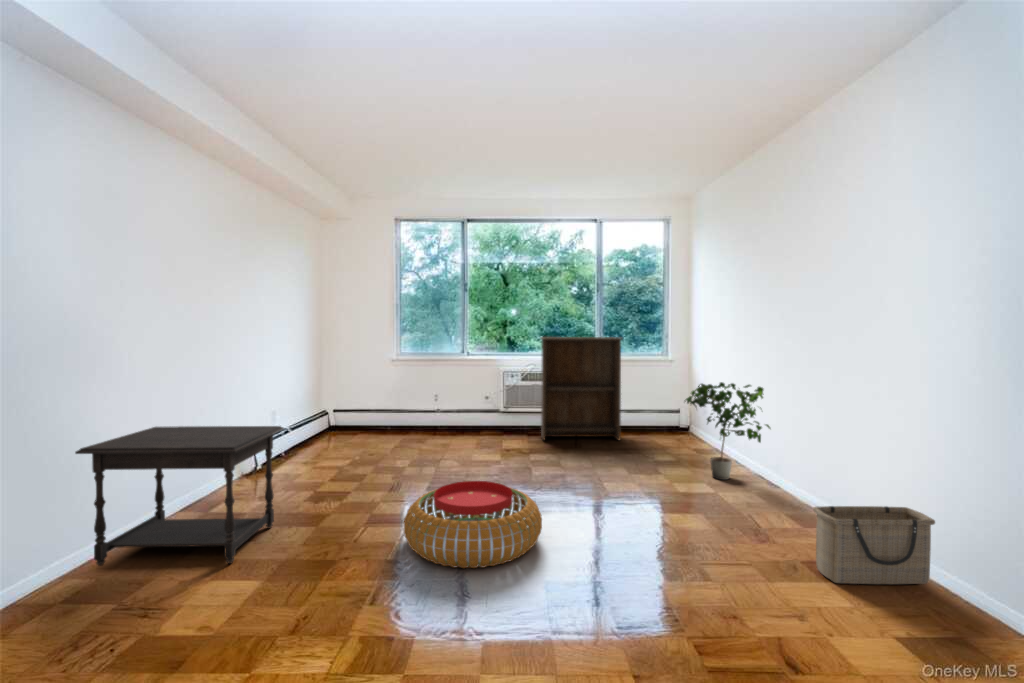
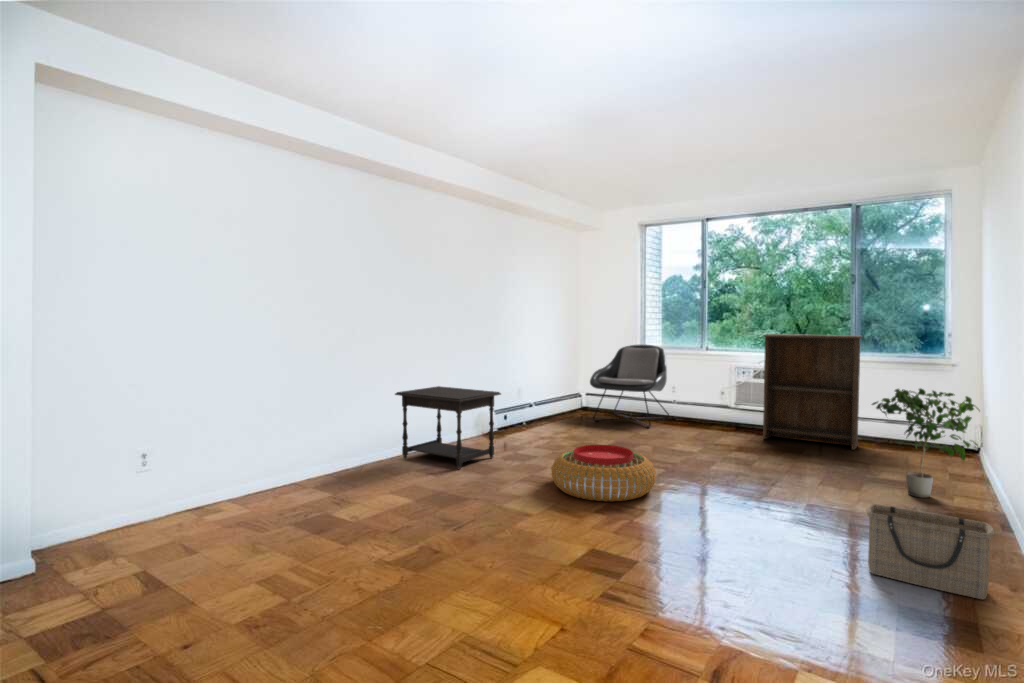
lounge chair: none [352,351,437,445] -> present [590,344,669,428]

